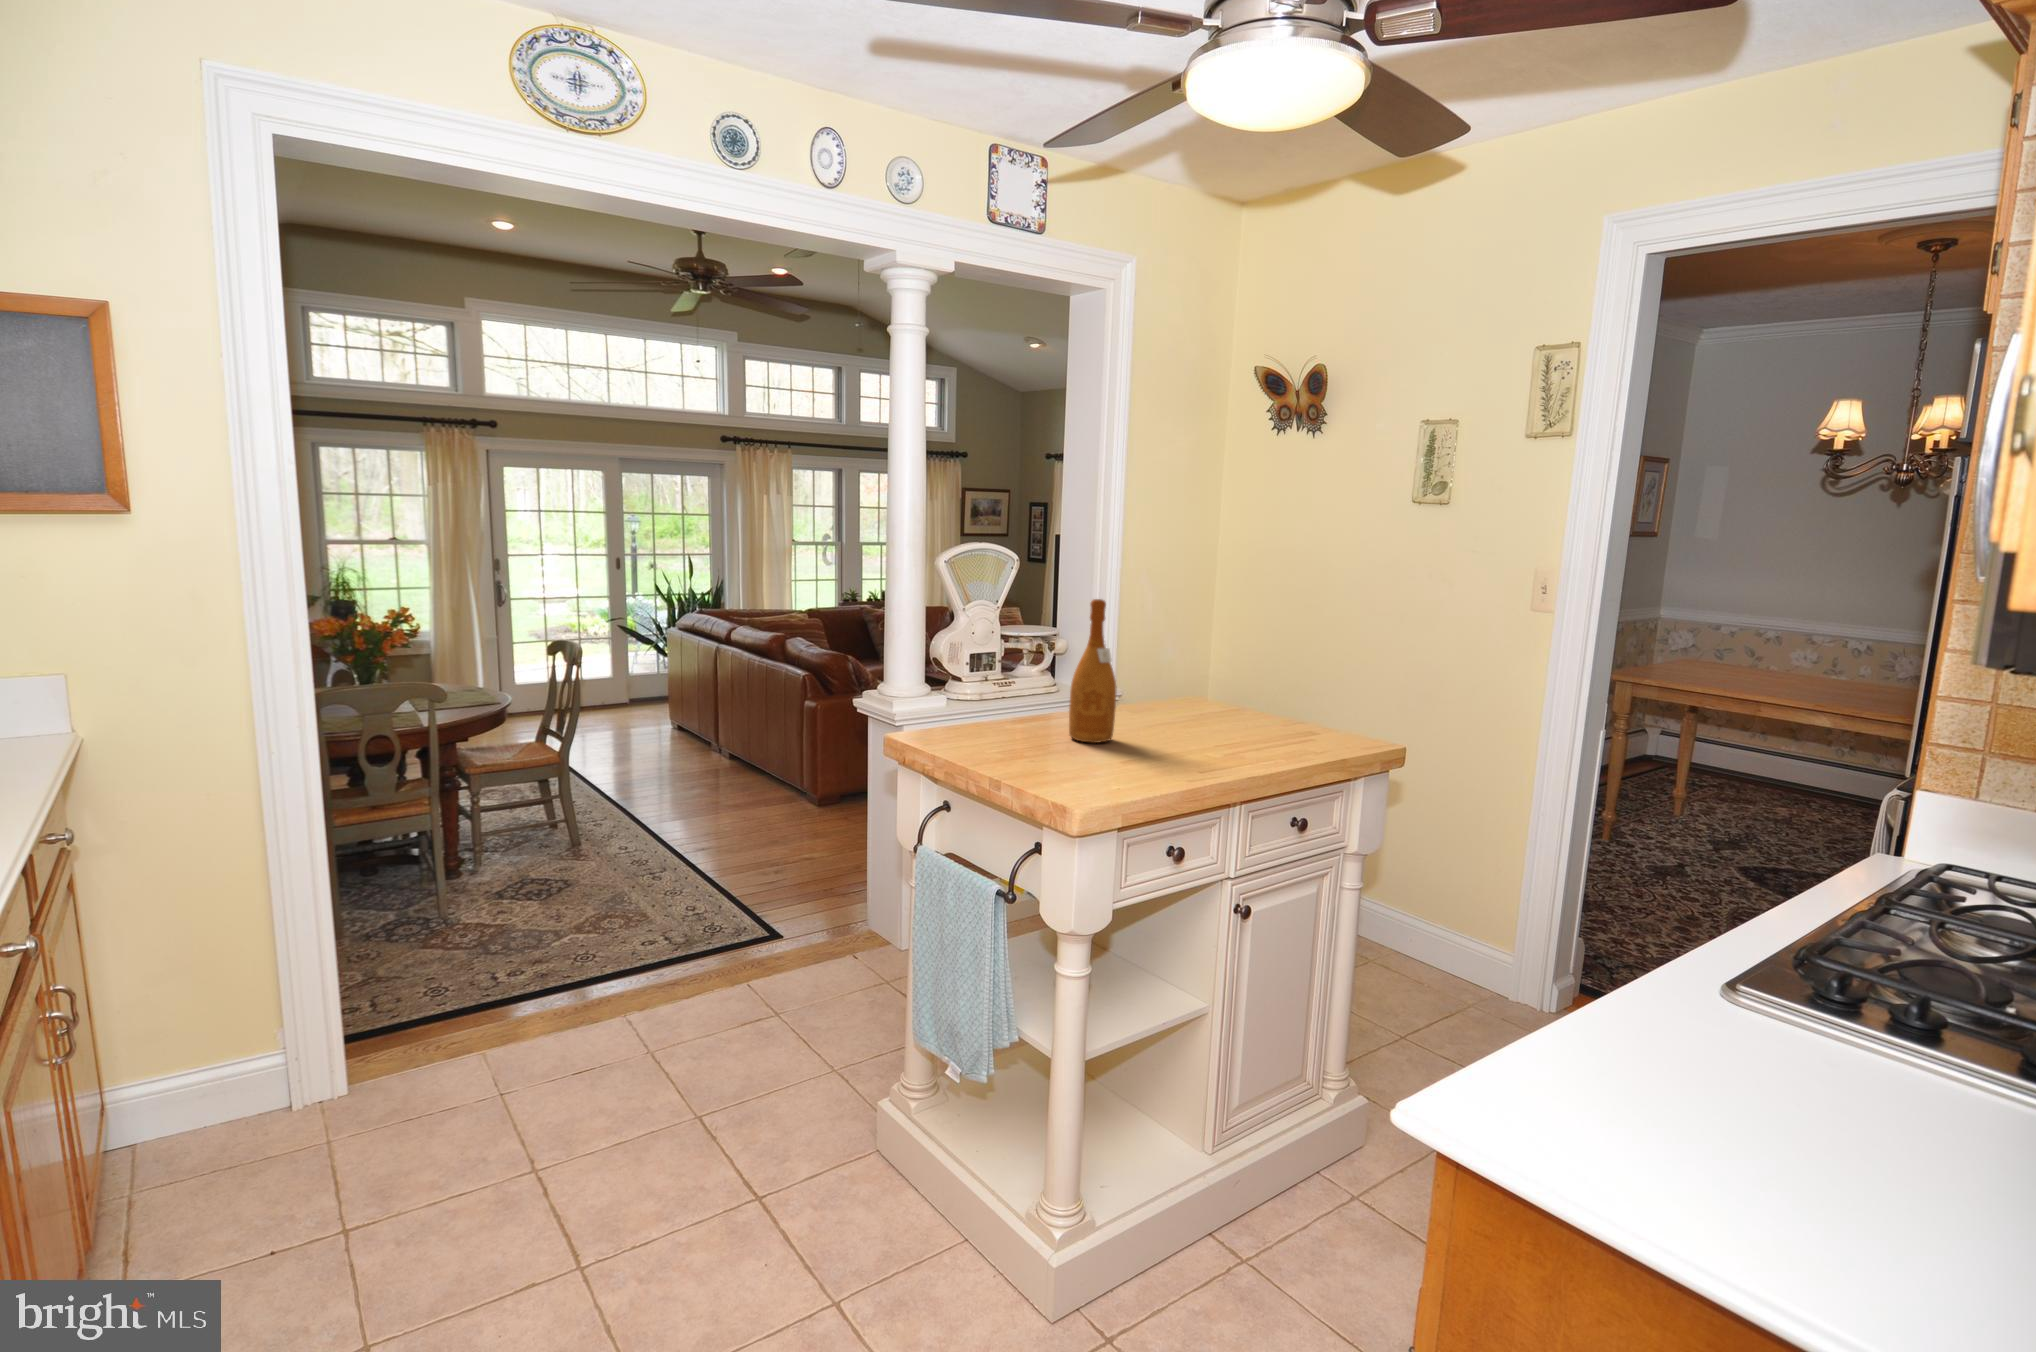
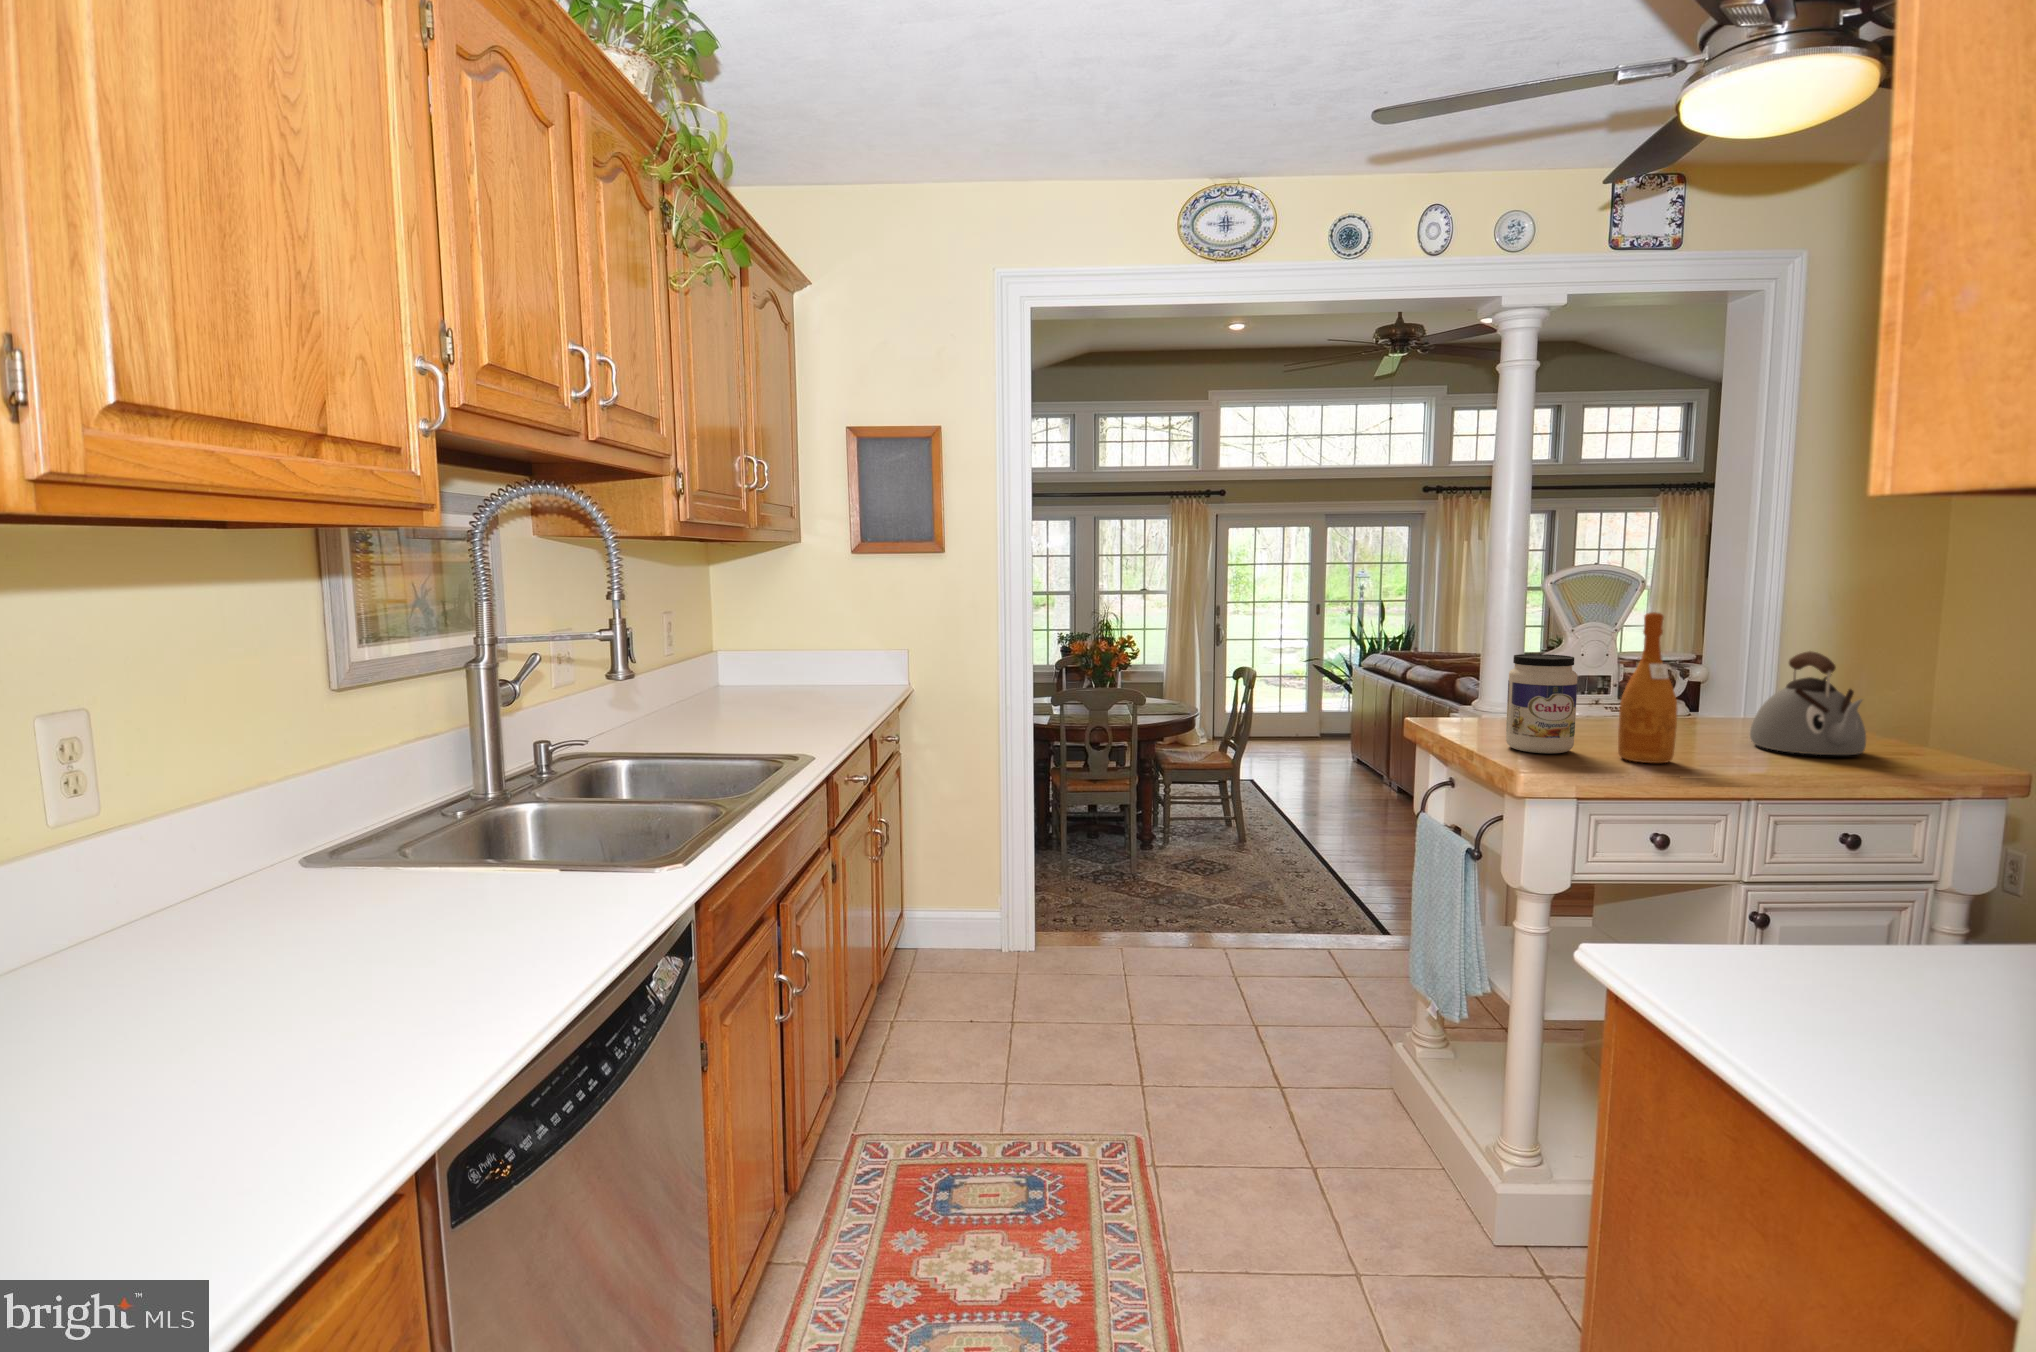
kettle: none [1140,631,1227,720] -> present [1750,651,1866,755]
jar: none [972,639,1036,741] -> present [1506,654,1577,753]

